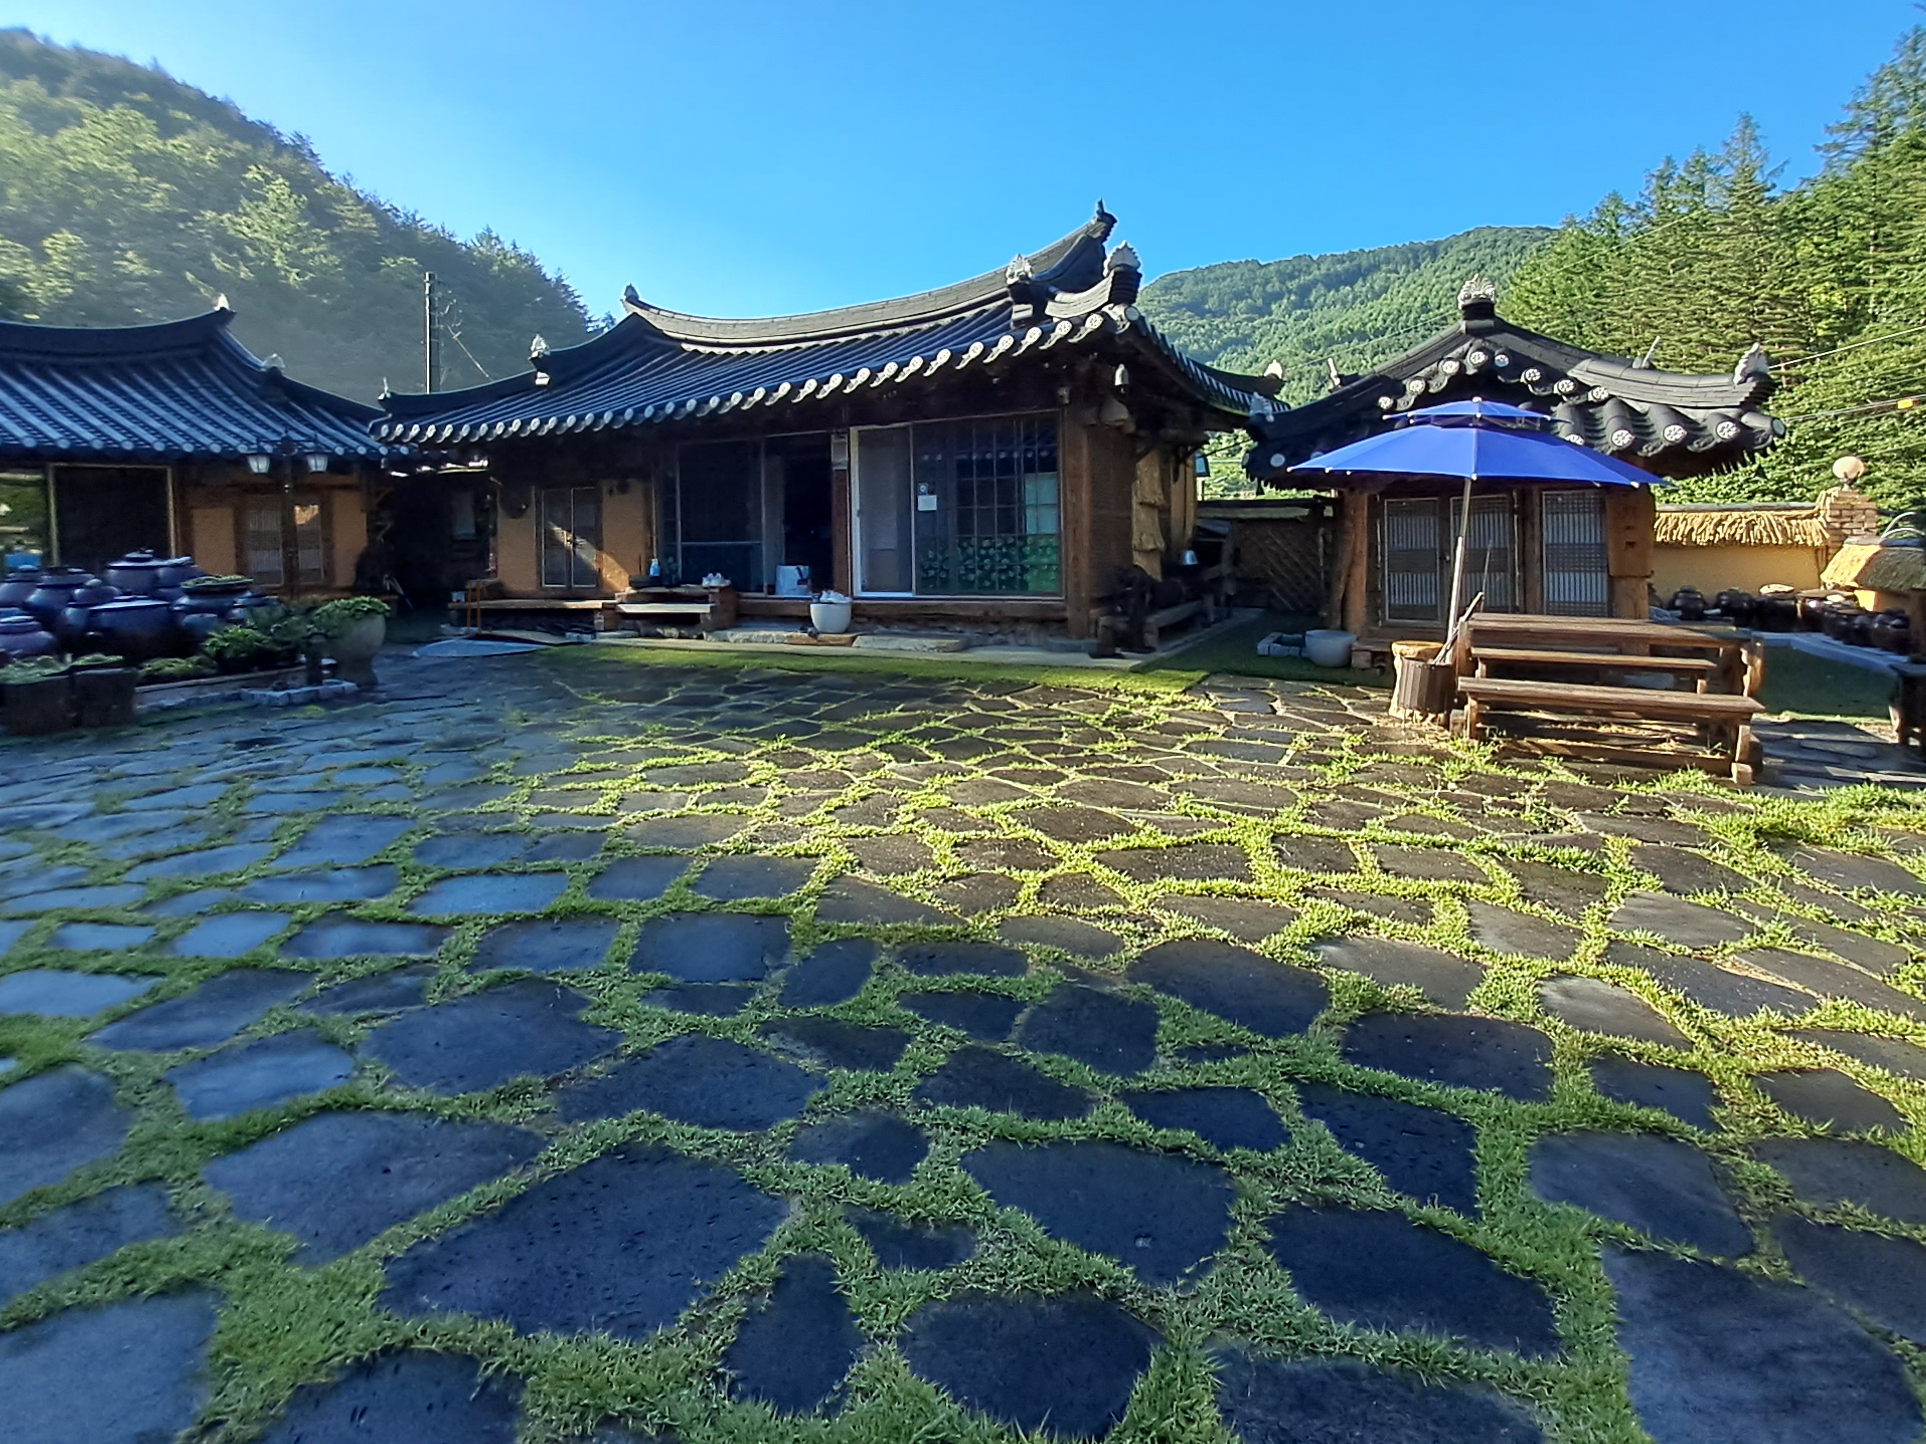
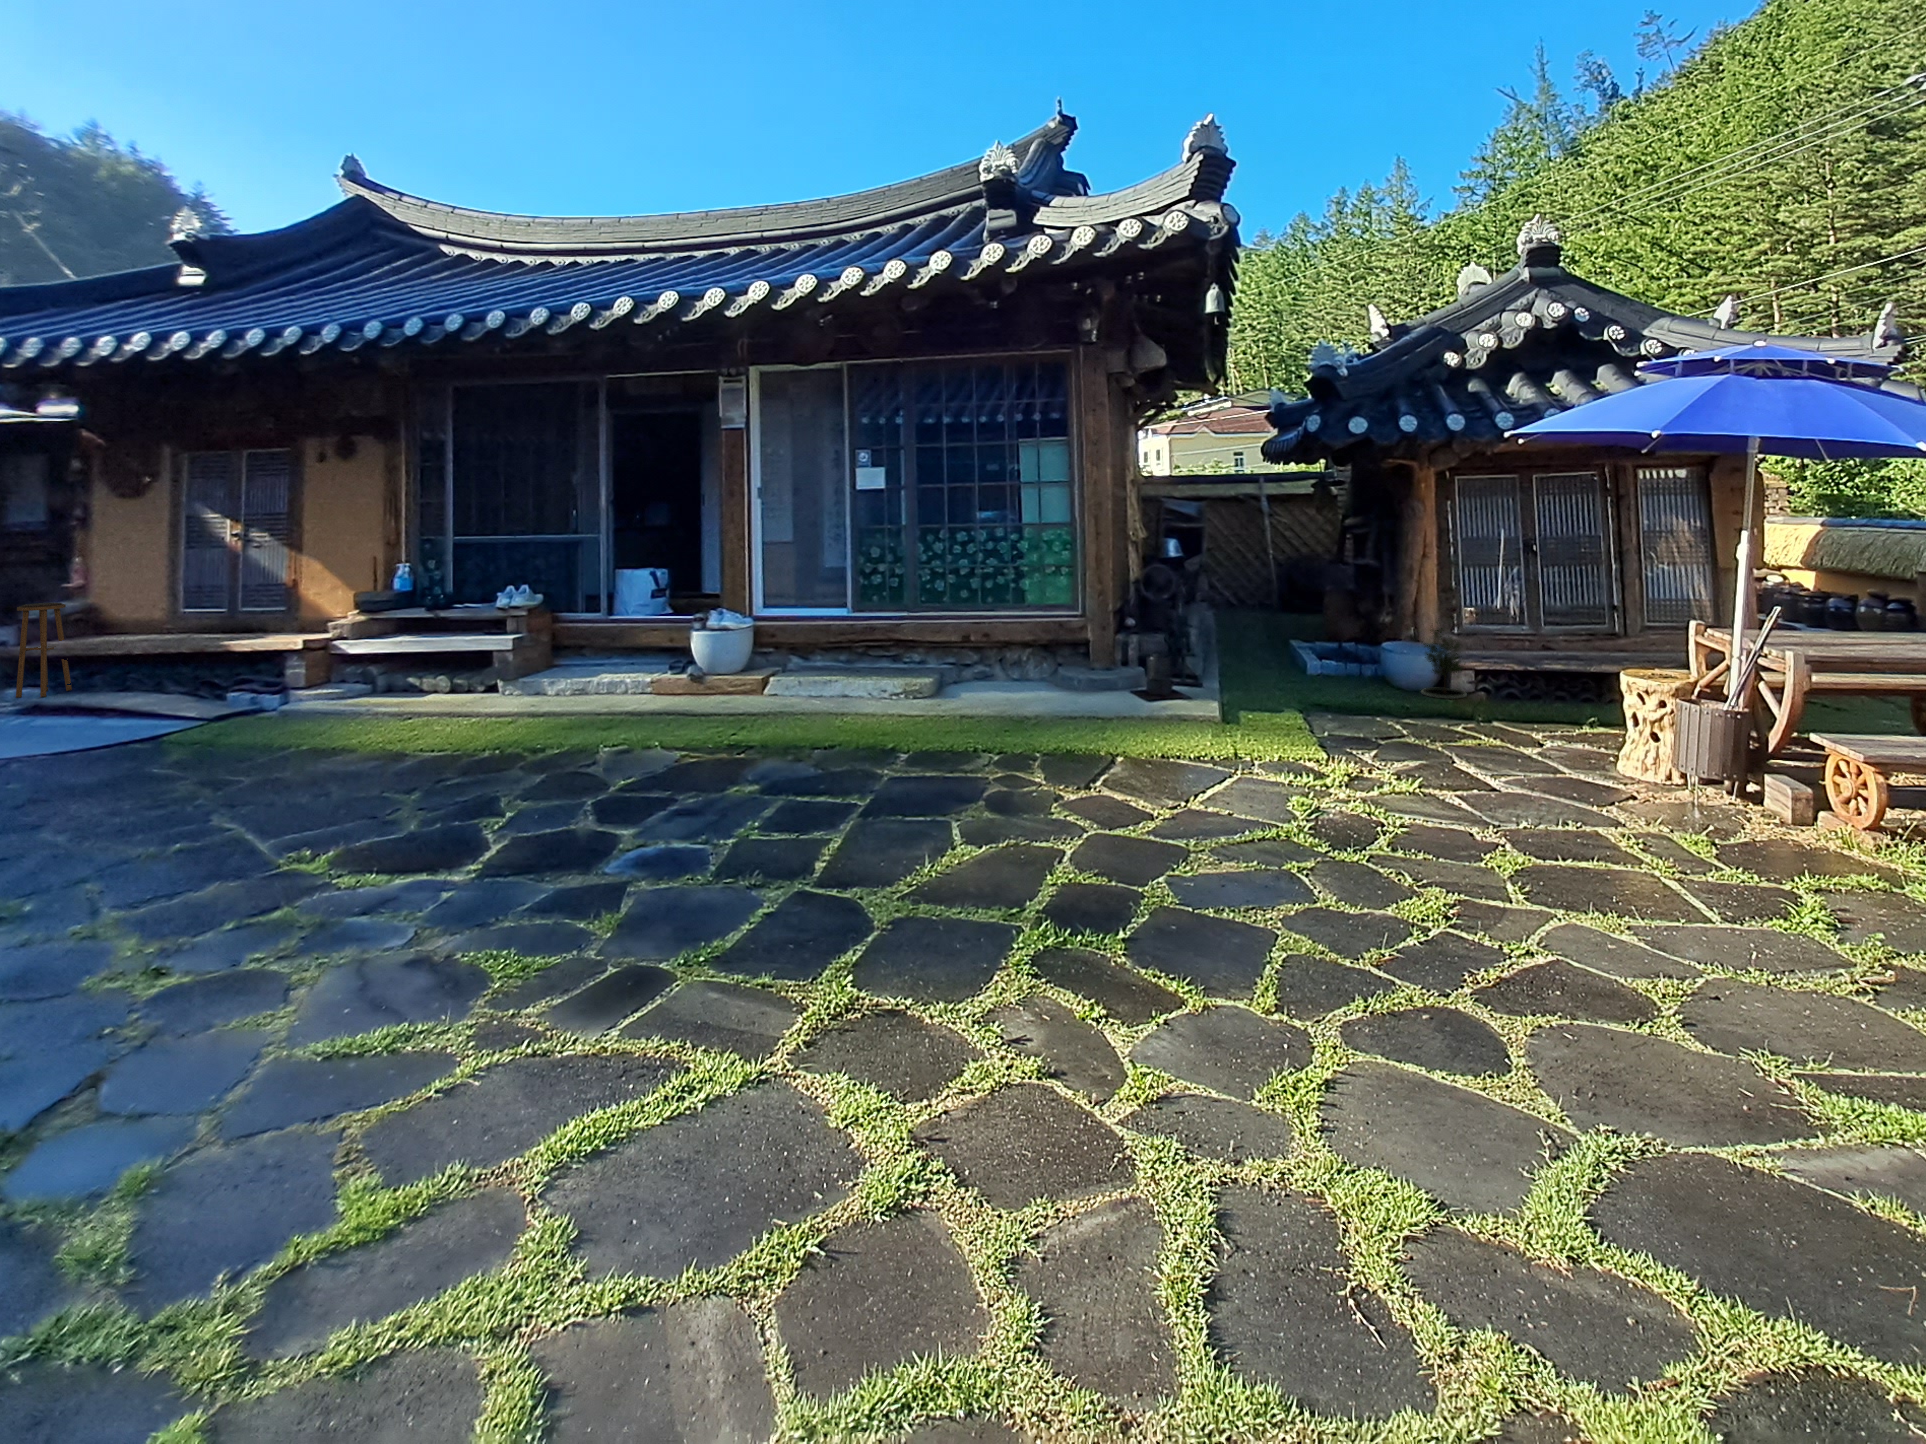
potted tree: none [1325,613,1366,677] -> present [1421,622,1467,699]

